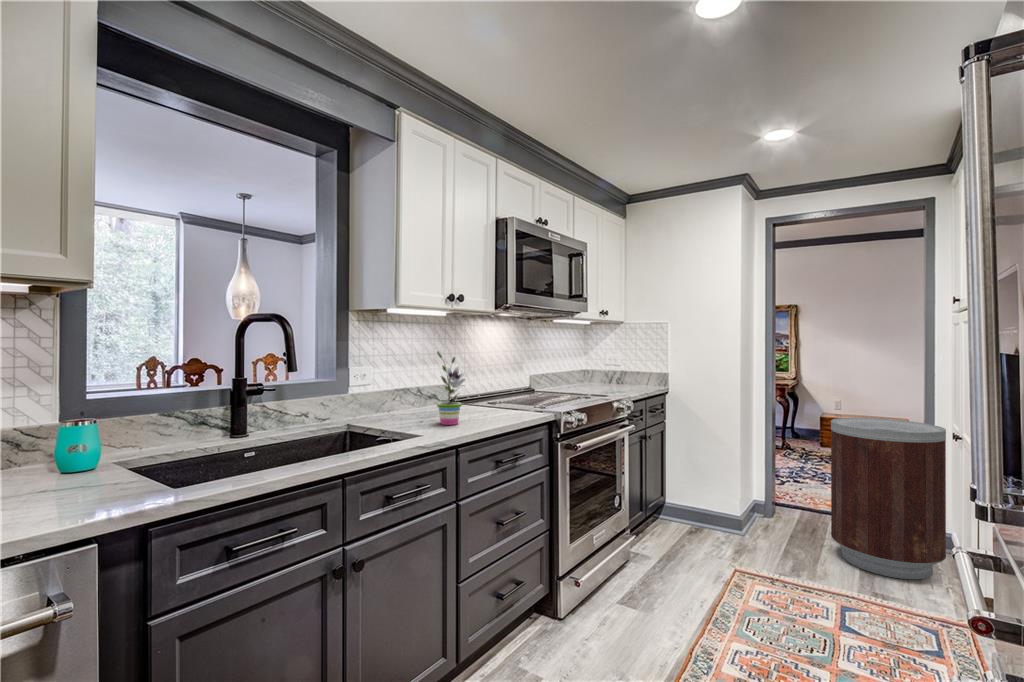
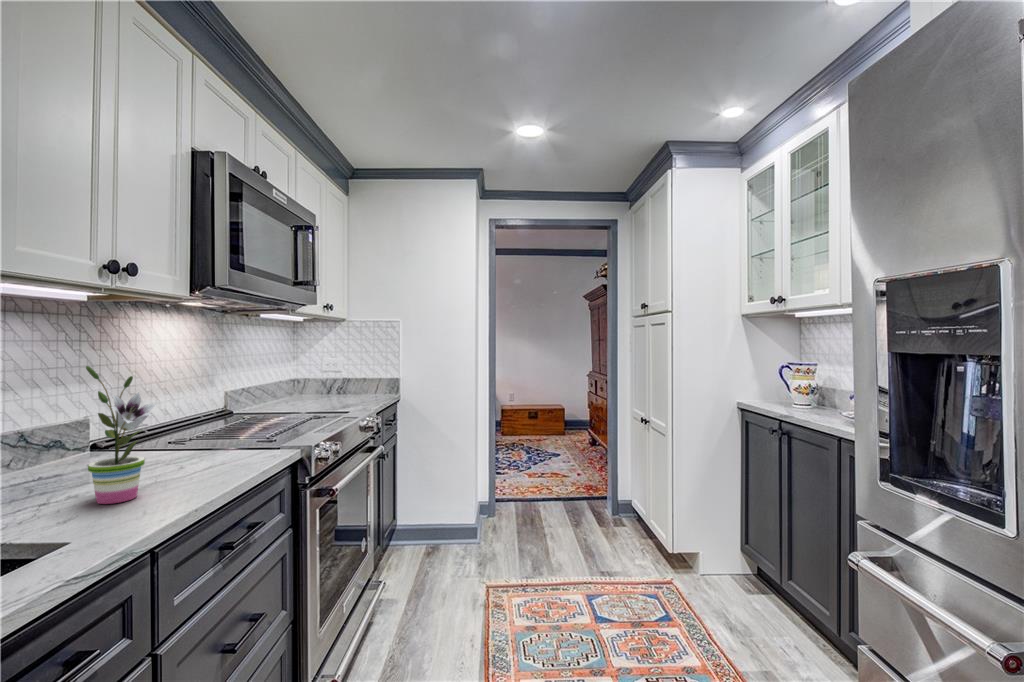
trash can: present [831,418,946,579] -> none [554,411,638,553]

